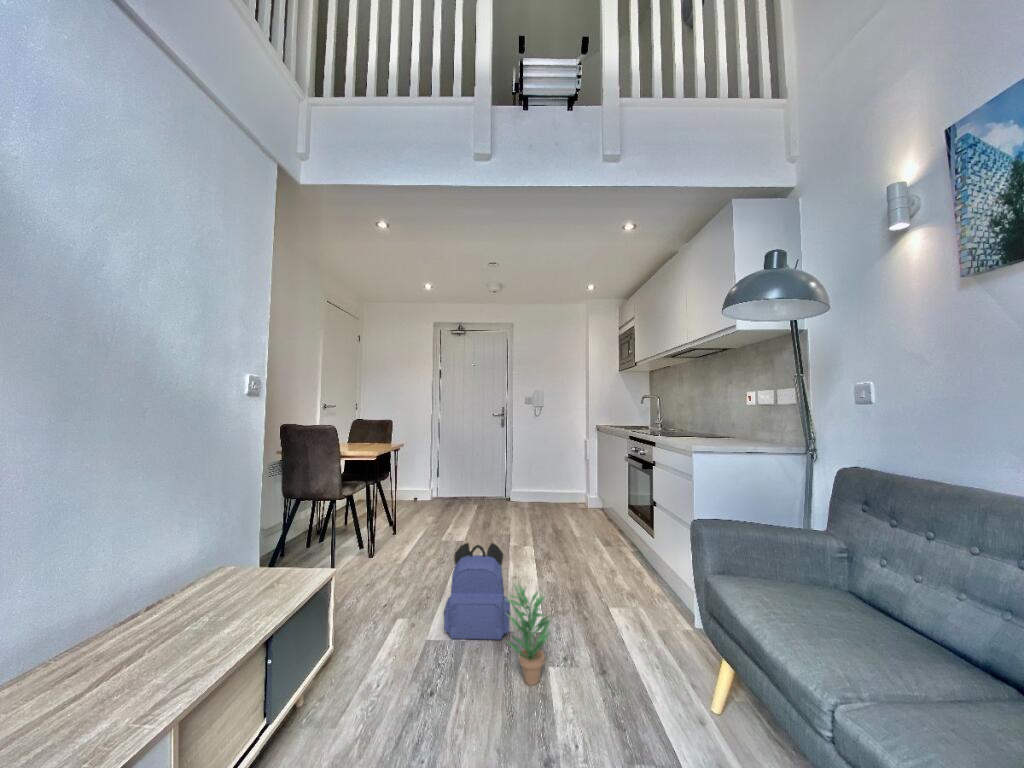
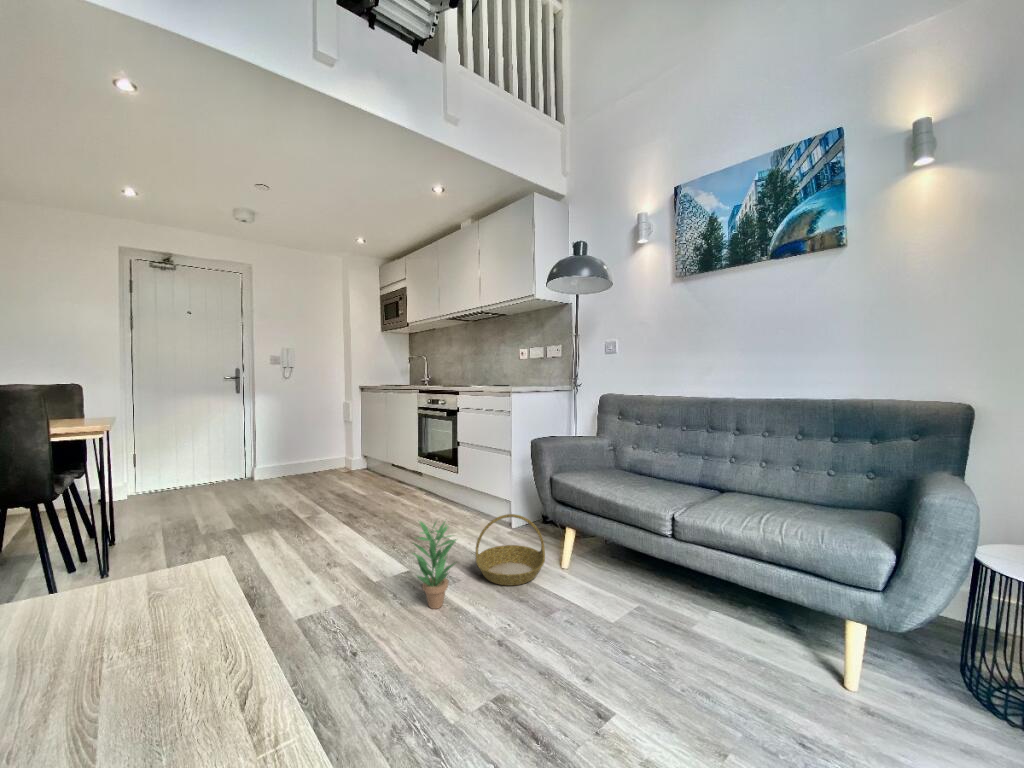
backpack: present [444,543,511,640] -> none [309,499,386,608]
basket: none [596,603,686,702] -> present [476,514,545,585]

